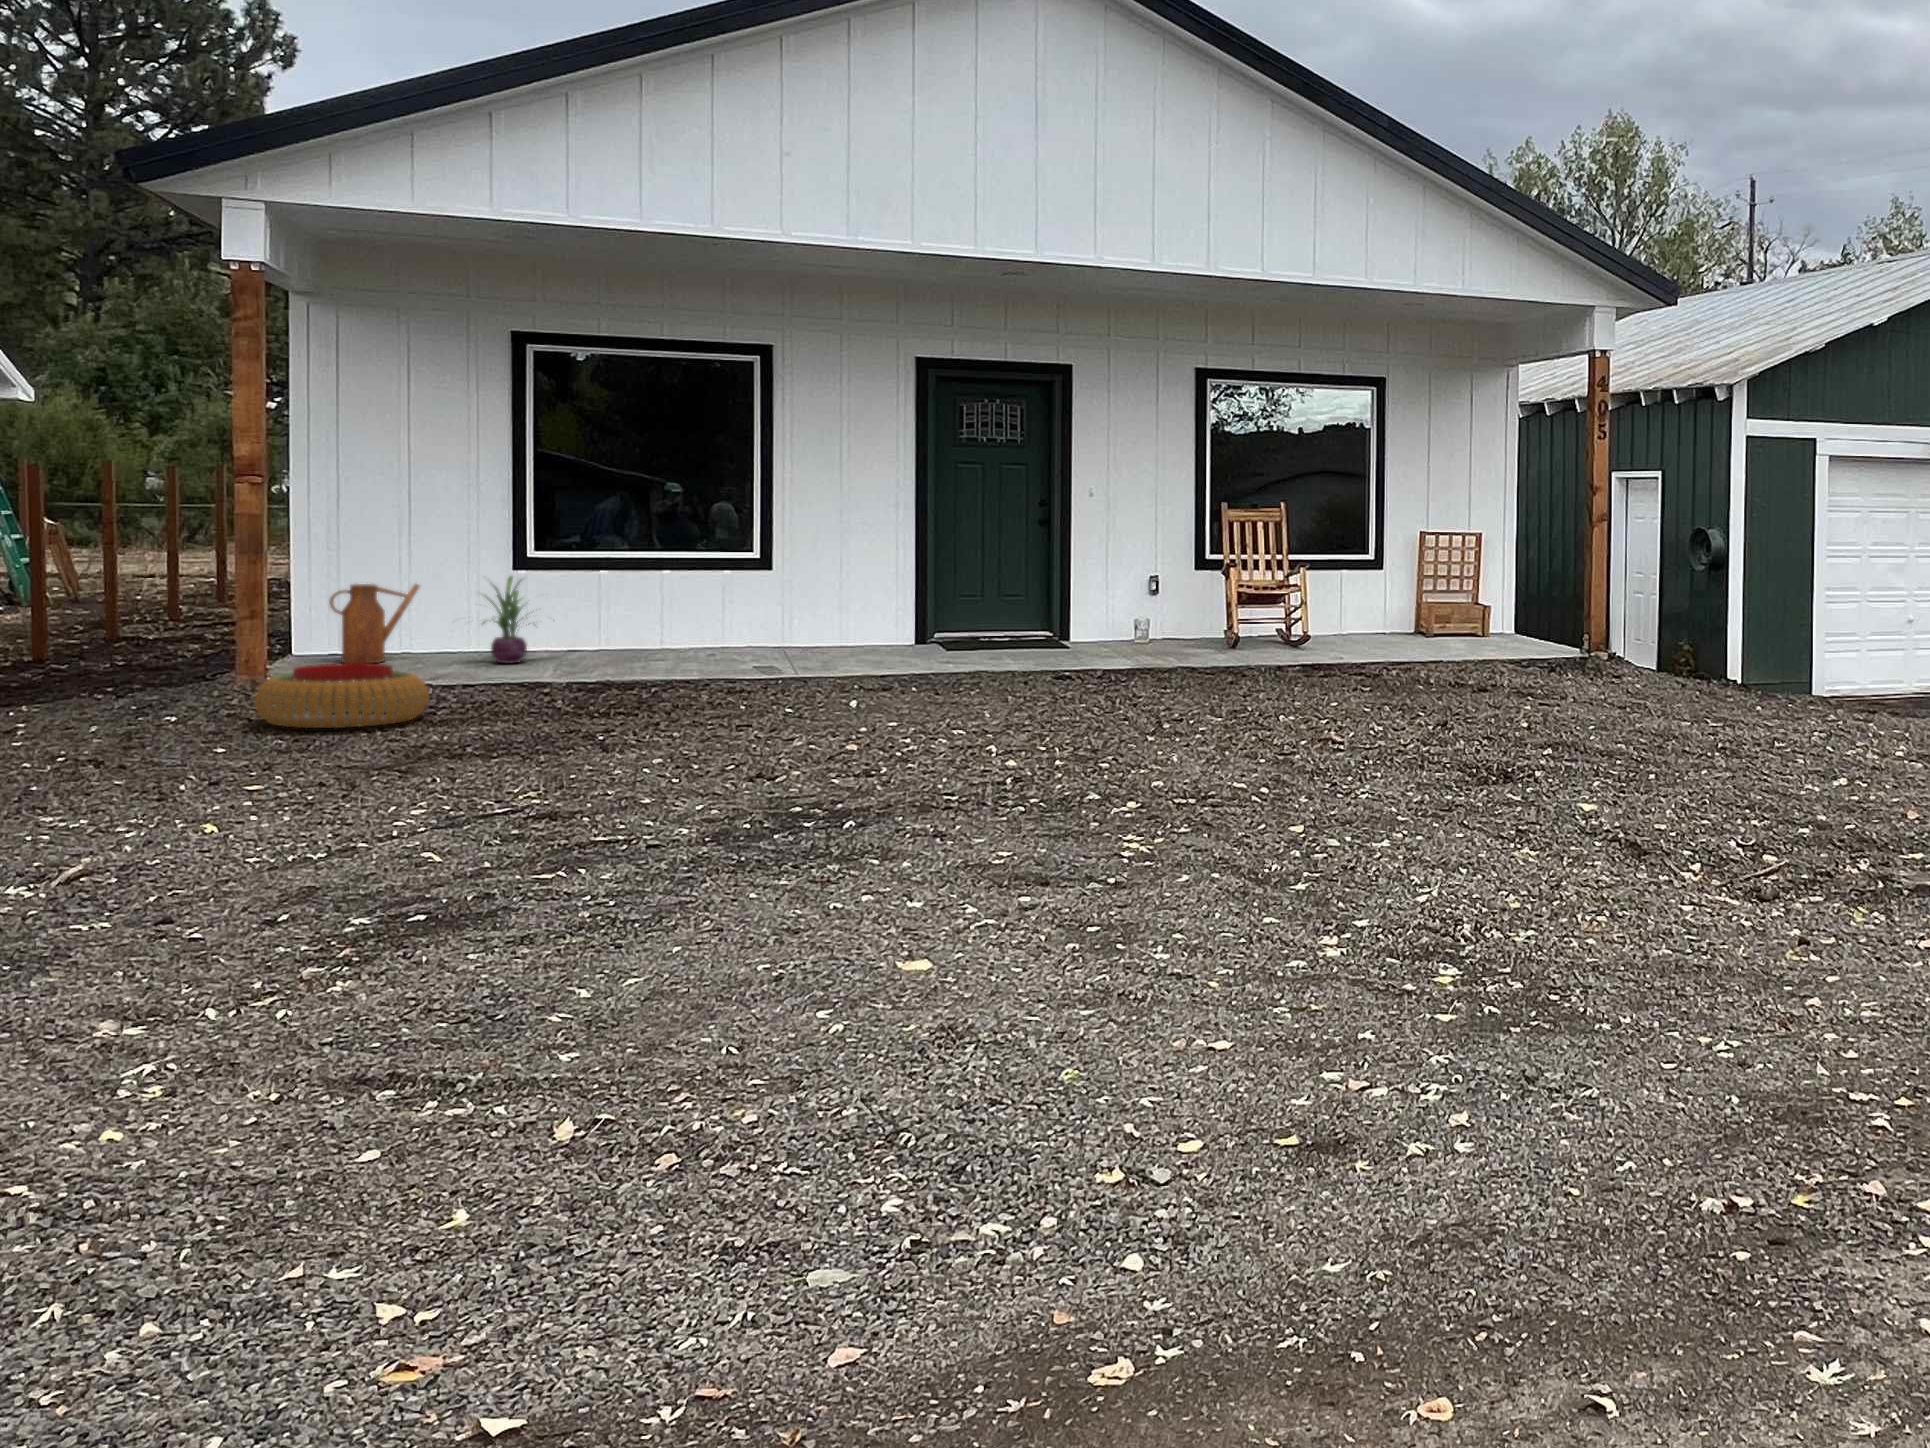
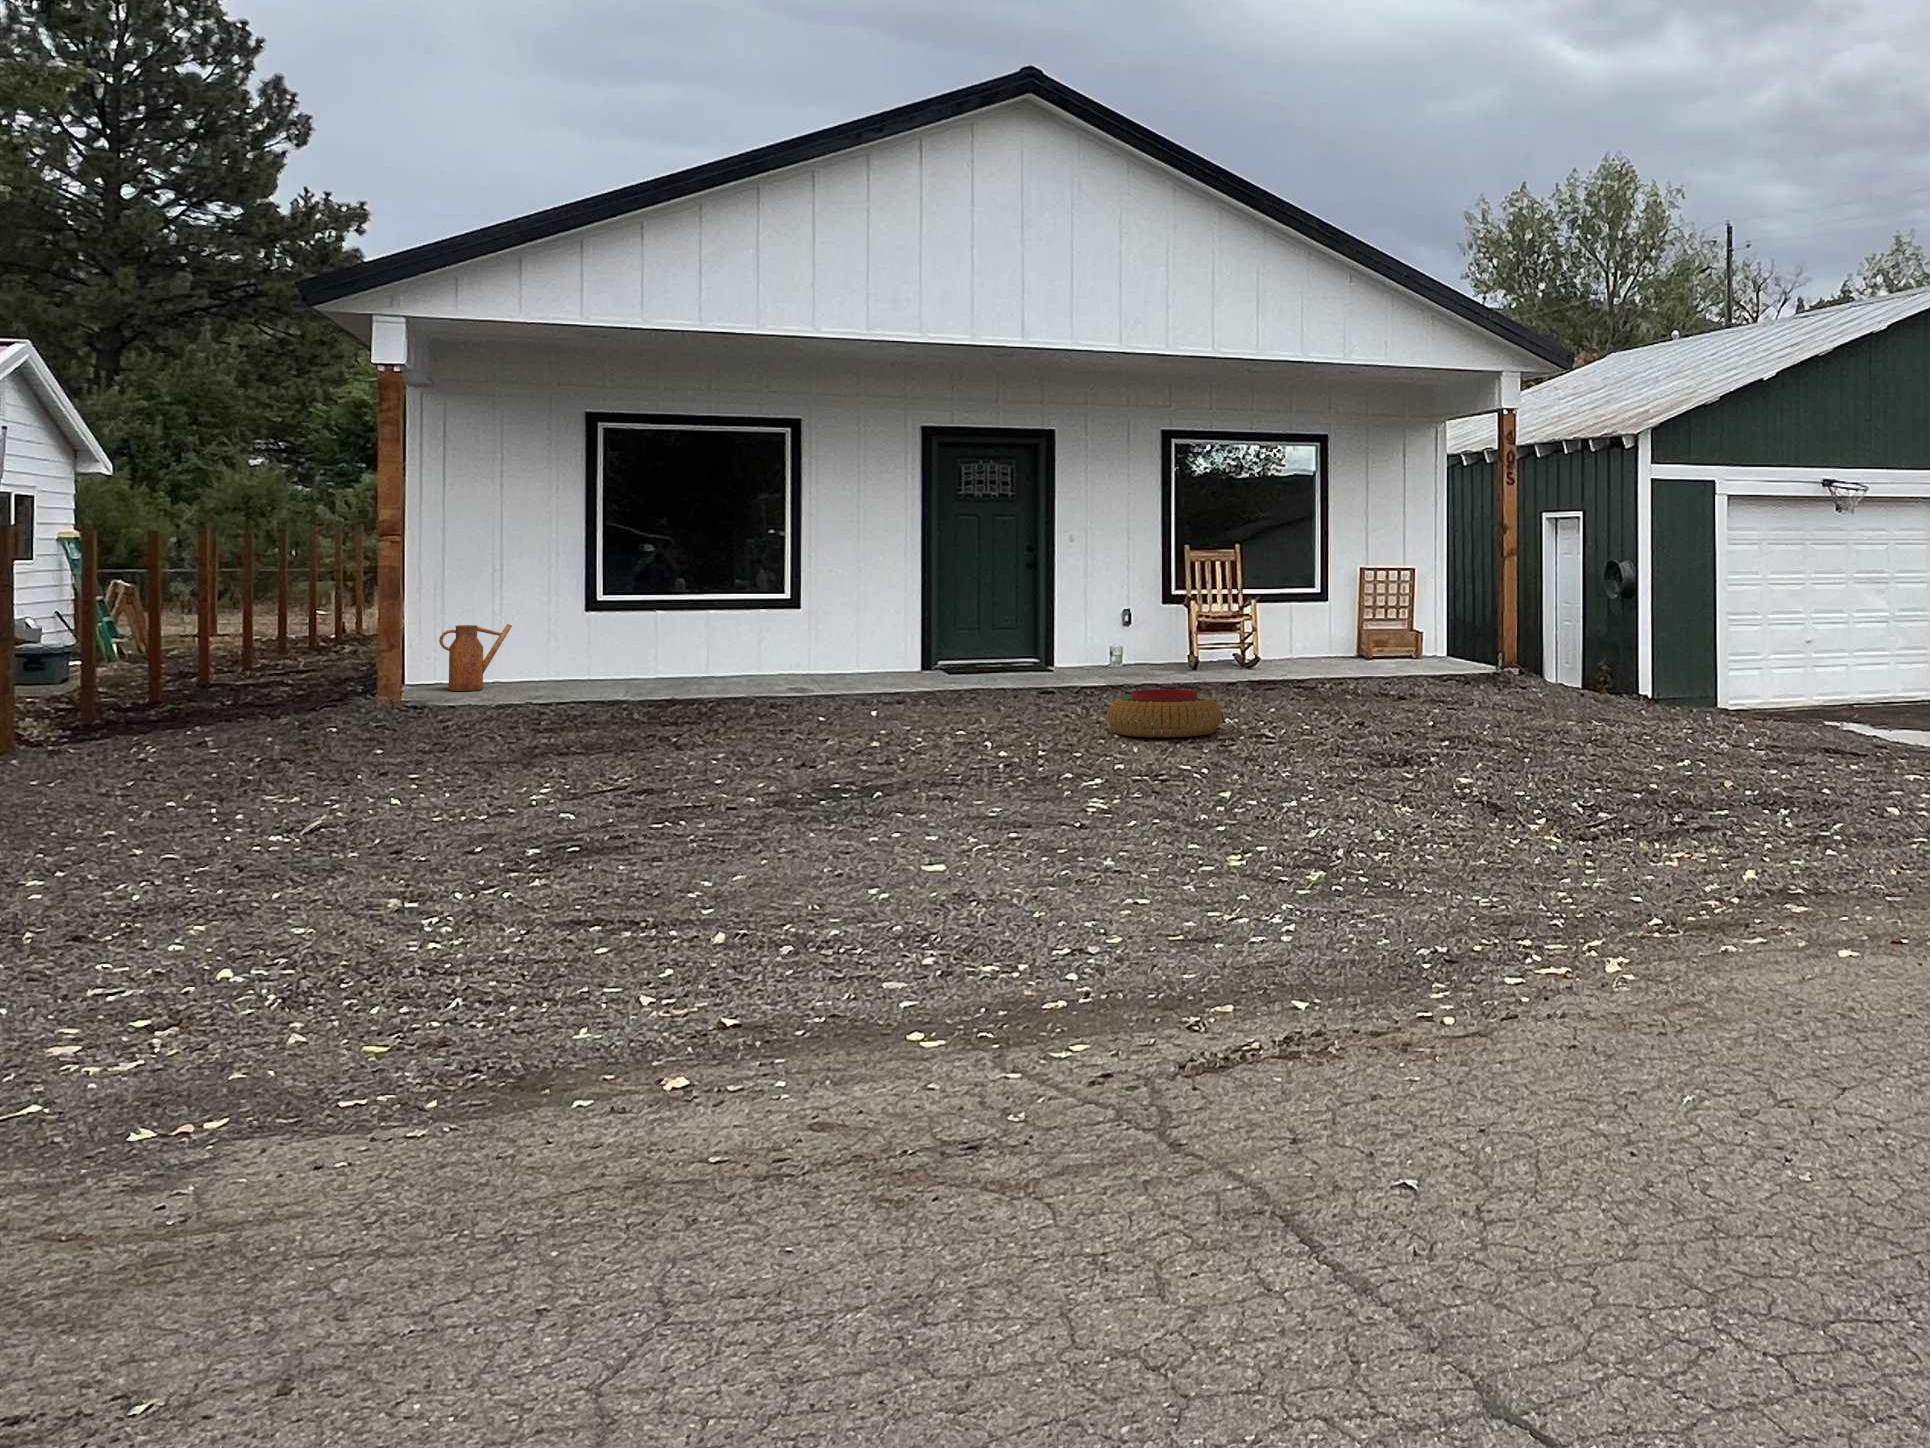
decorative plant: present [483,576,532,663] -> none [538,616,626,689]
pouf: present [254,663,429,728] -> present [1107,689,1222,737]

